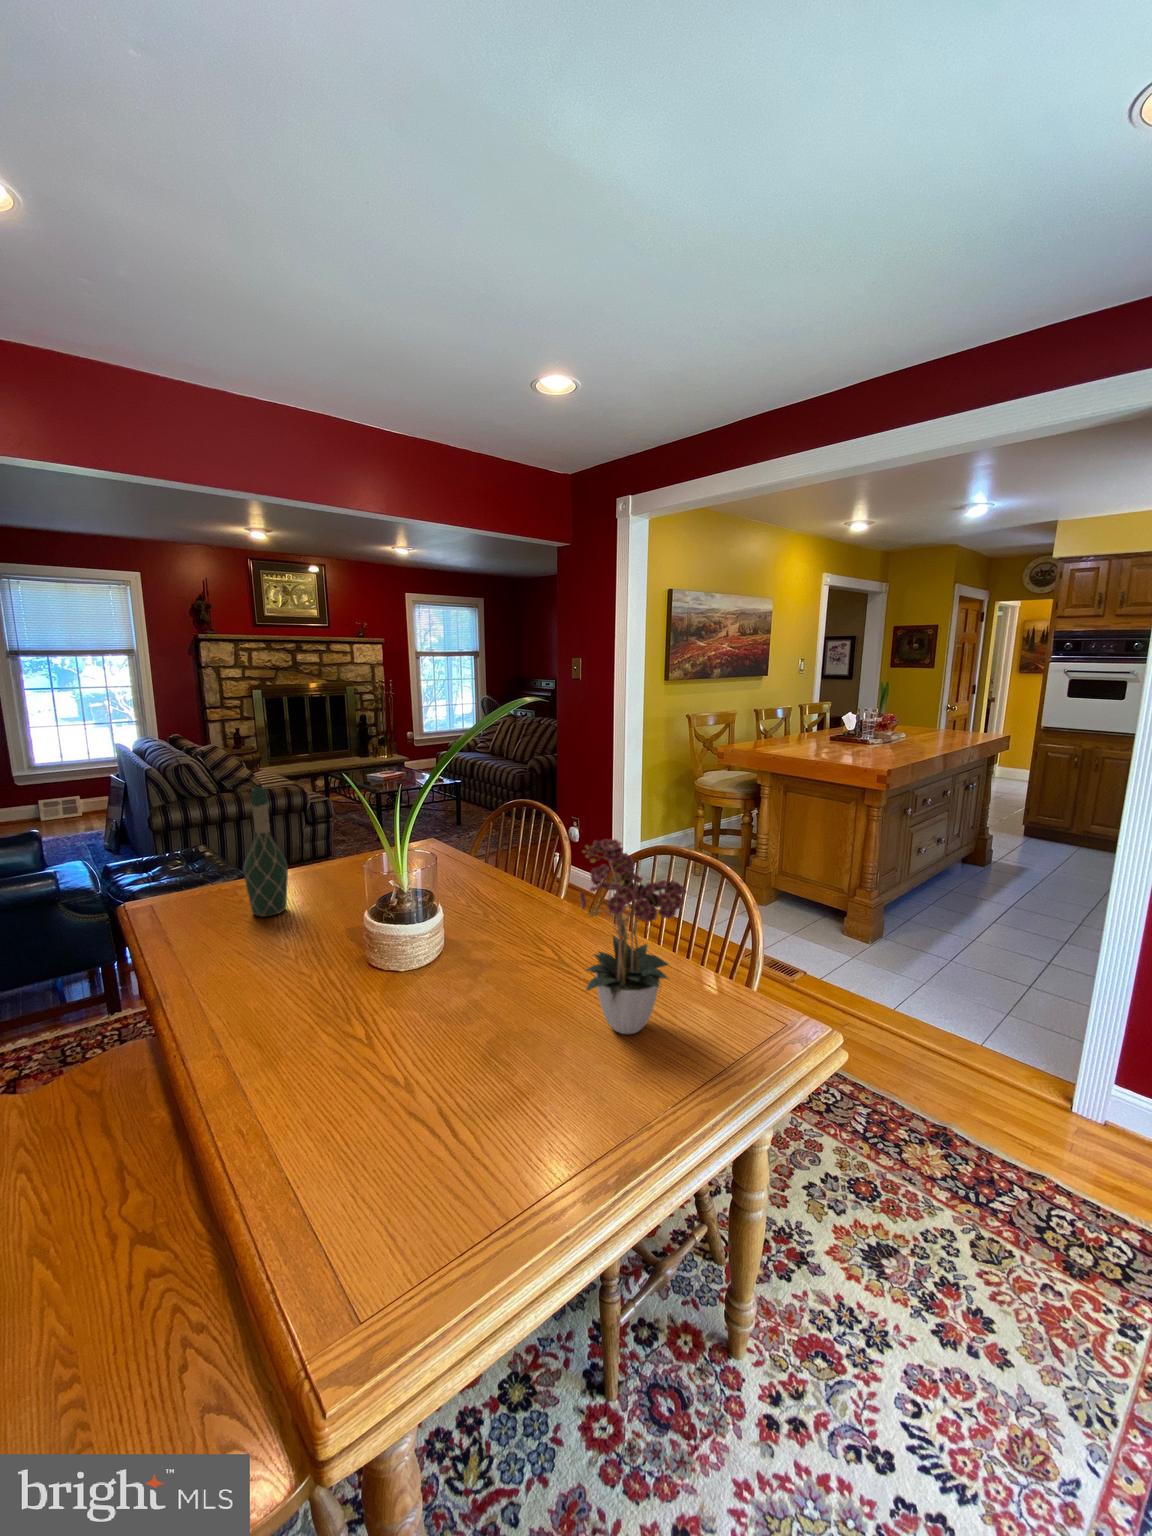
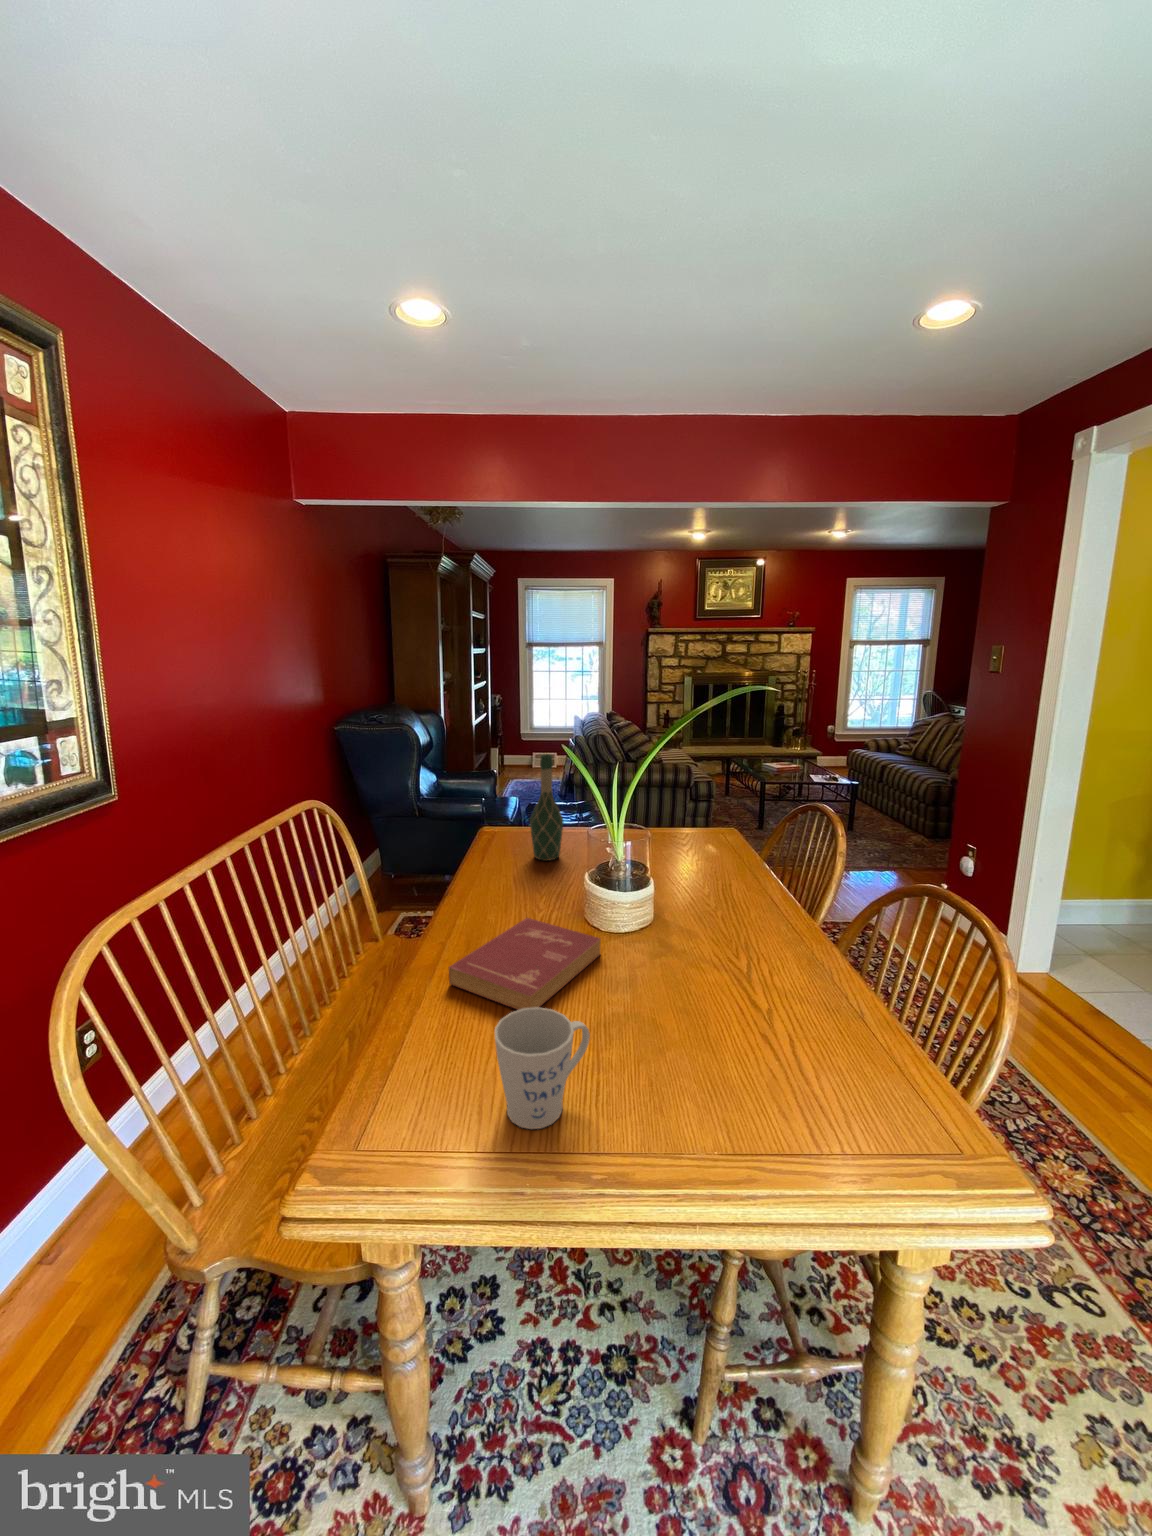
flower arrangement: present [580,839,687,1034] -> none [668,840,841,1075]
book: none [292,969,431,1077] -> present [449,918,601,1010]
mug: none [465,1033,549,1161] -> present [495,1007,590,1129]

